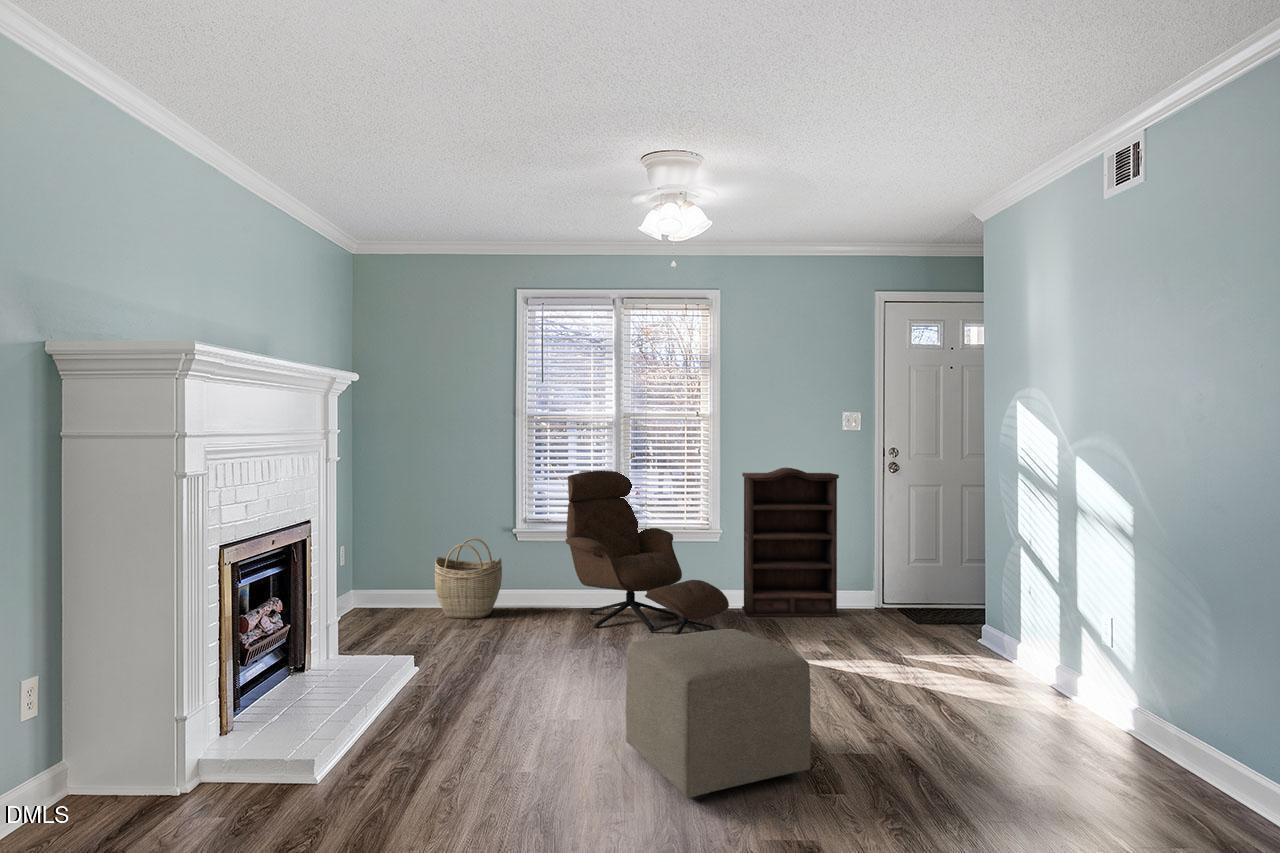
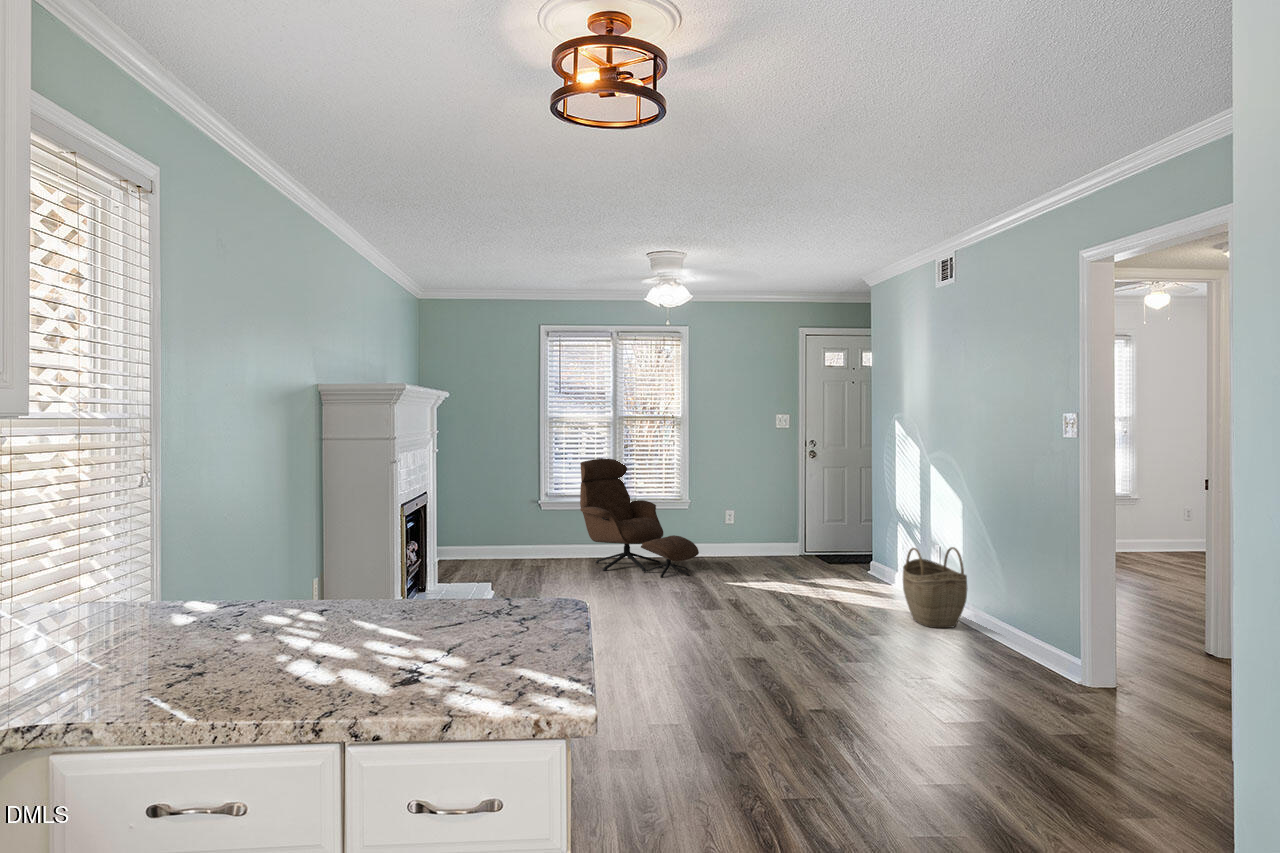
bookshelf: present [742,468,839,617] -> none [705,455,774,563]
woven basket: present [435,538,502,619] -> present [903,547,968,628]
ottoman: present [625,629,811,799] -> none [650,556,760,645]

